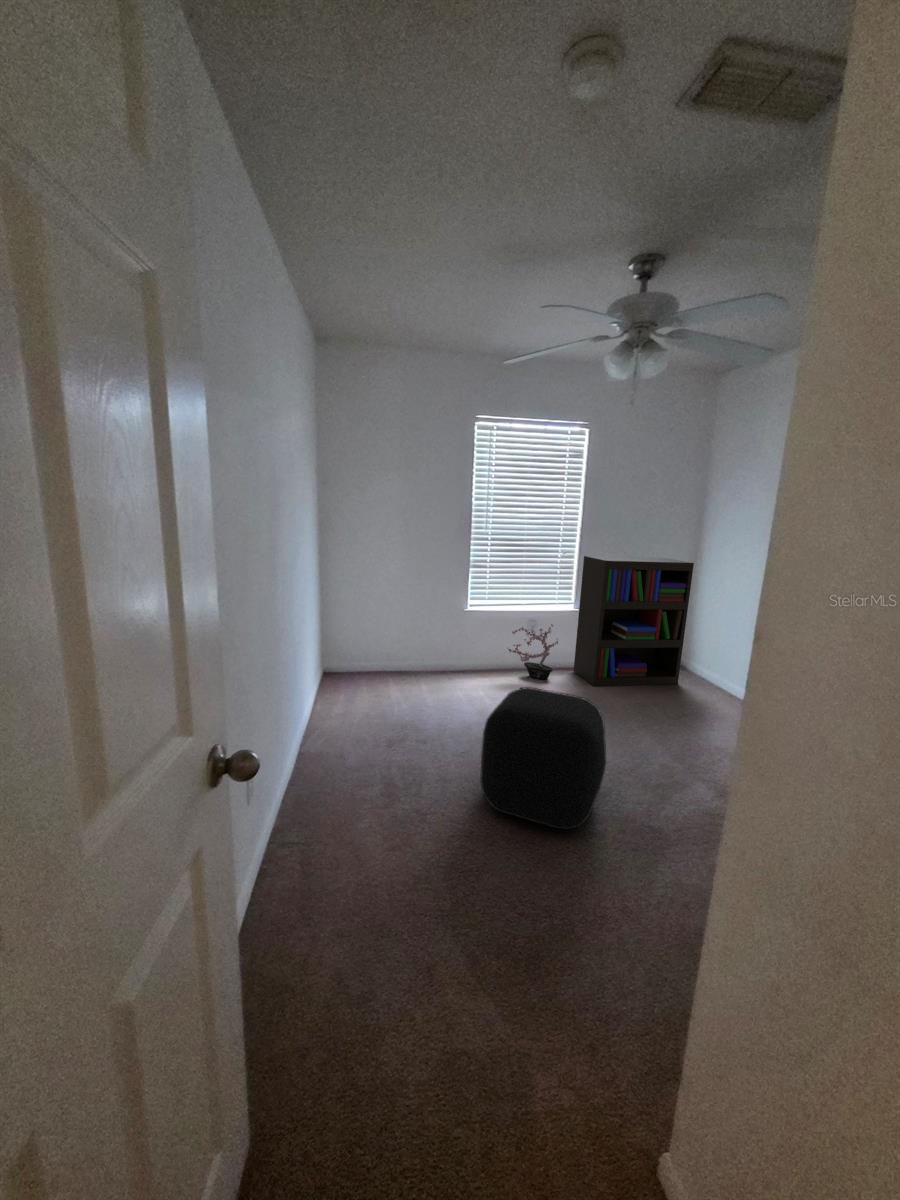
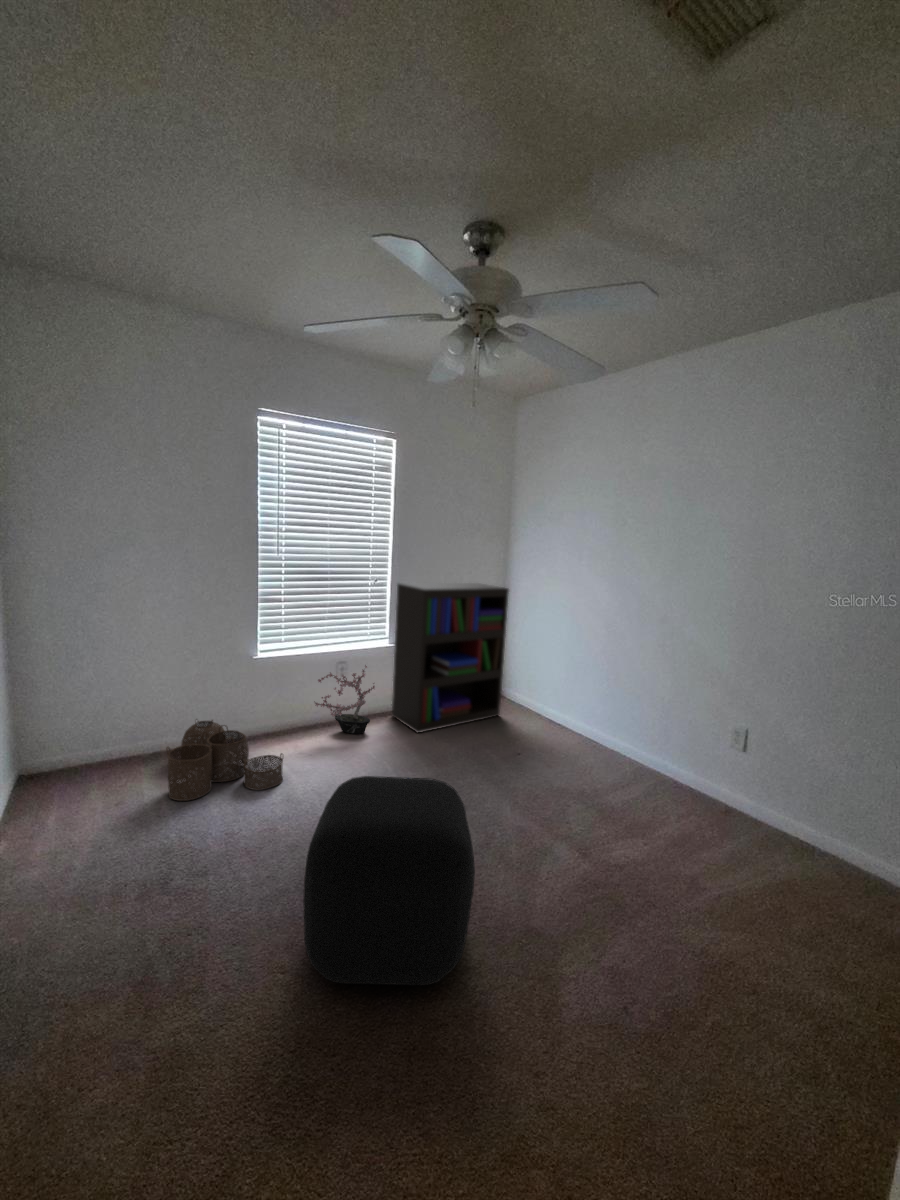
woven basket: none [405,649,481,703] -> present [166,720,283,801]

